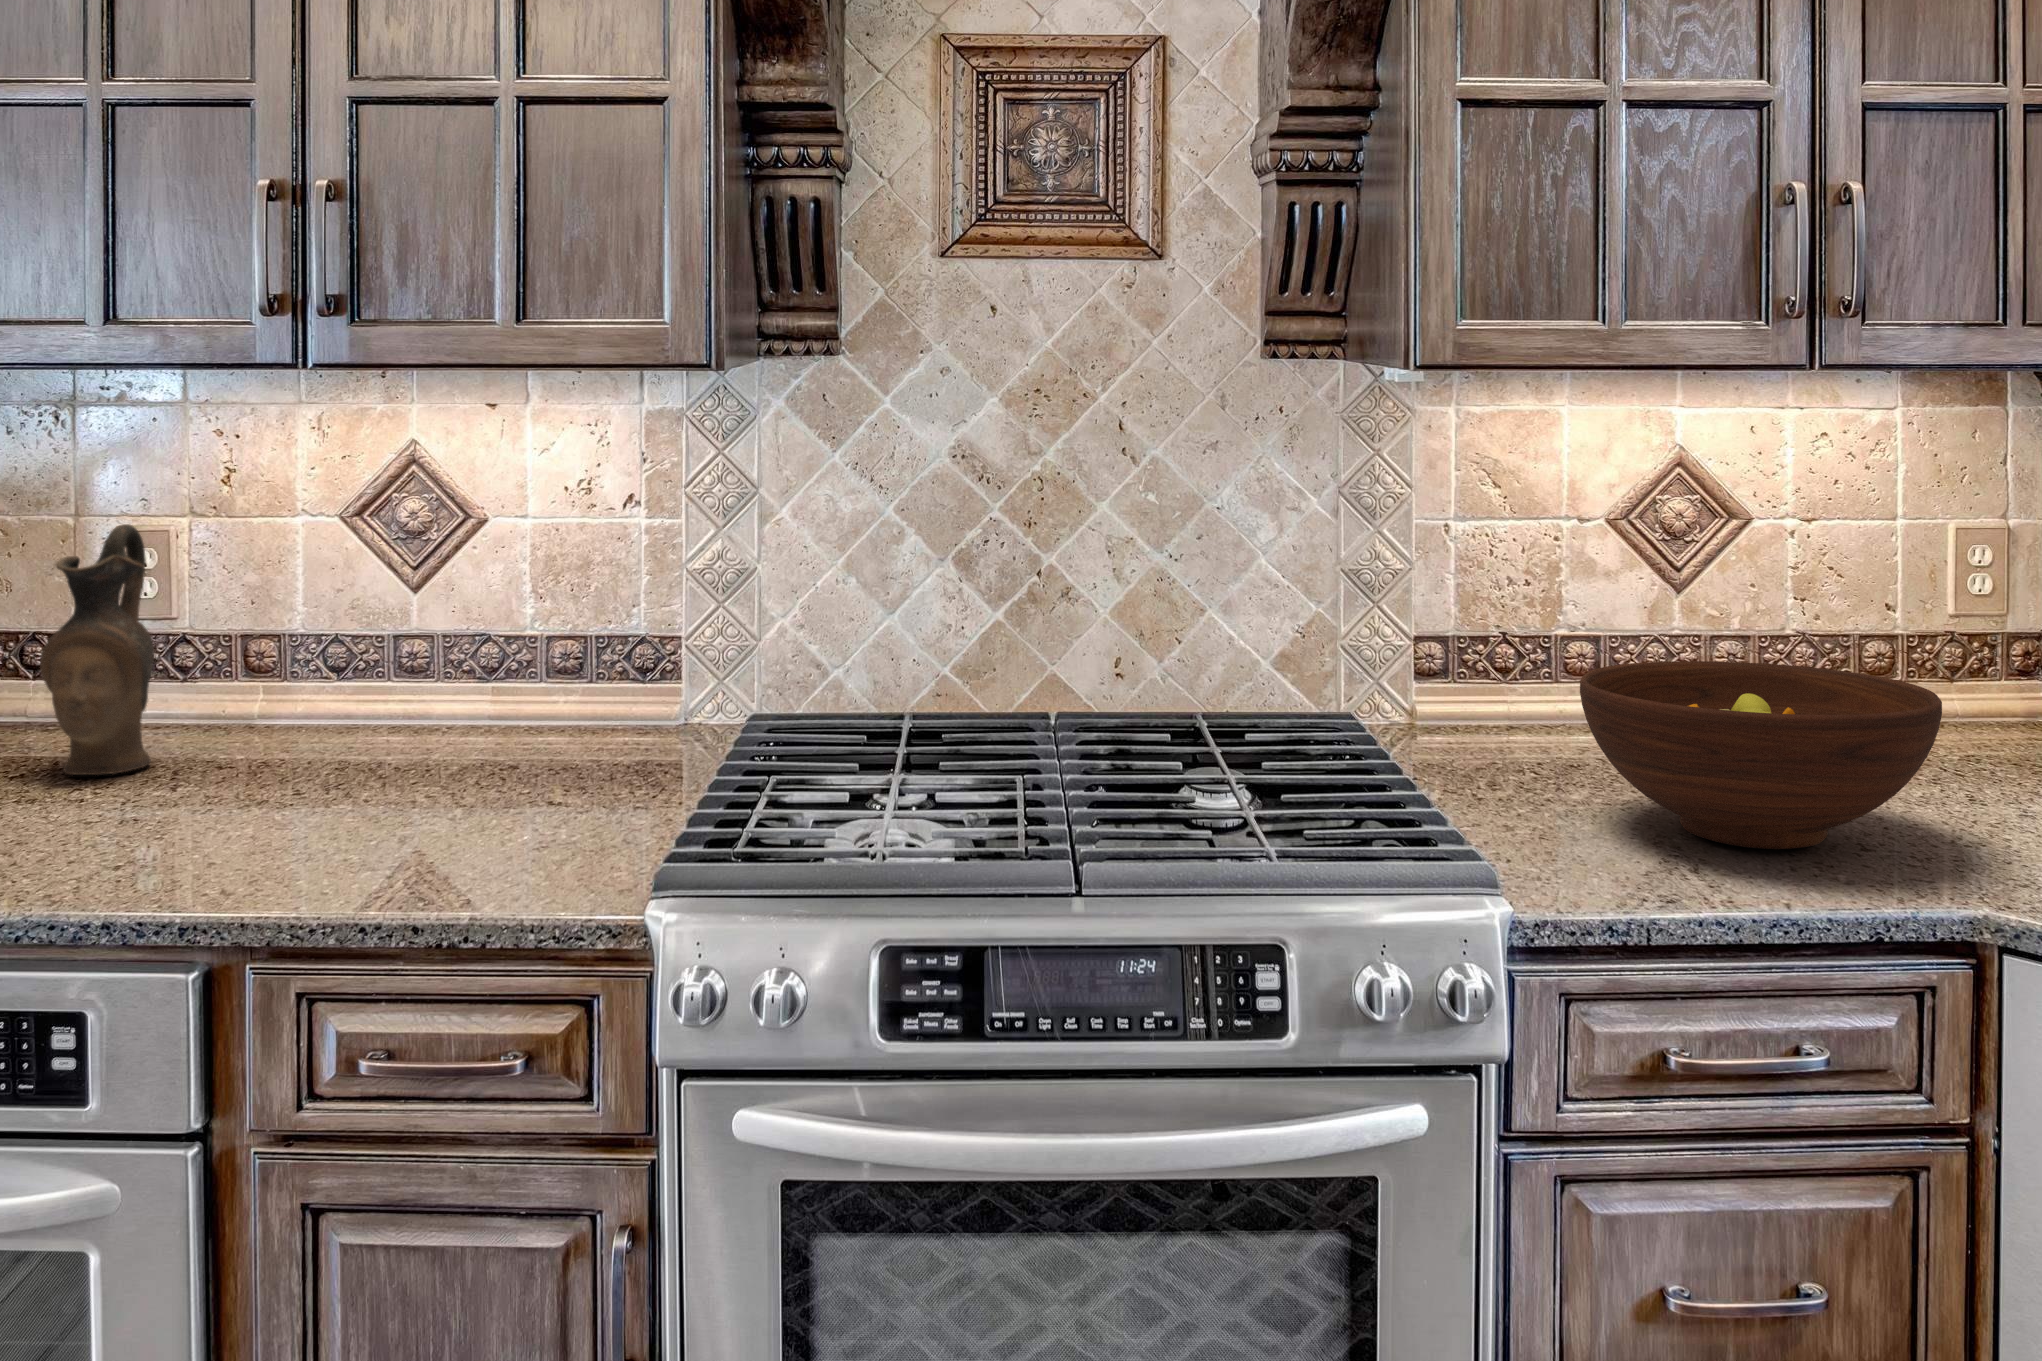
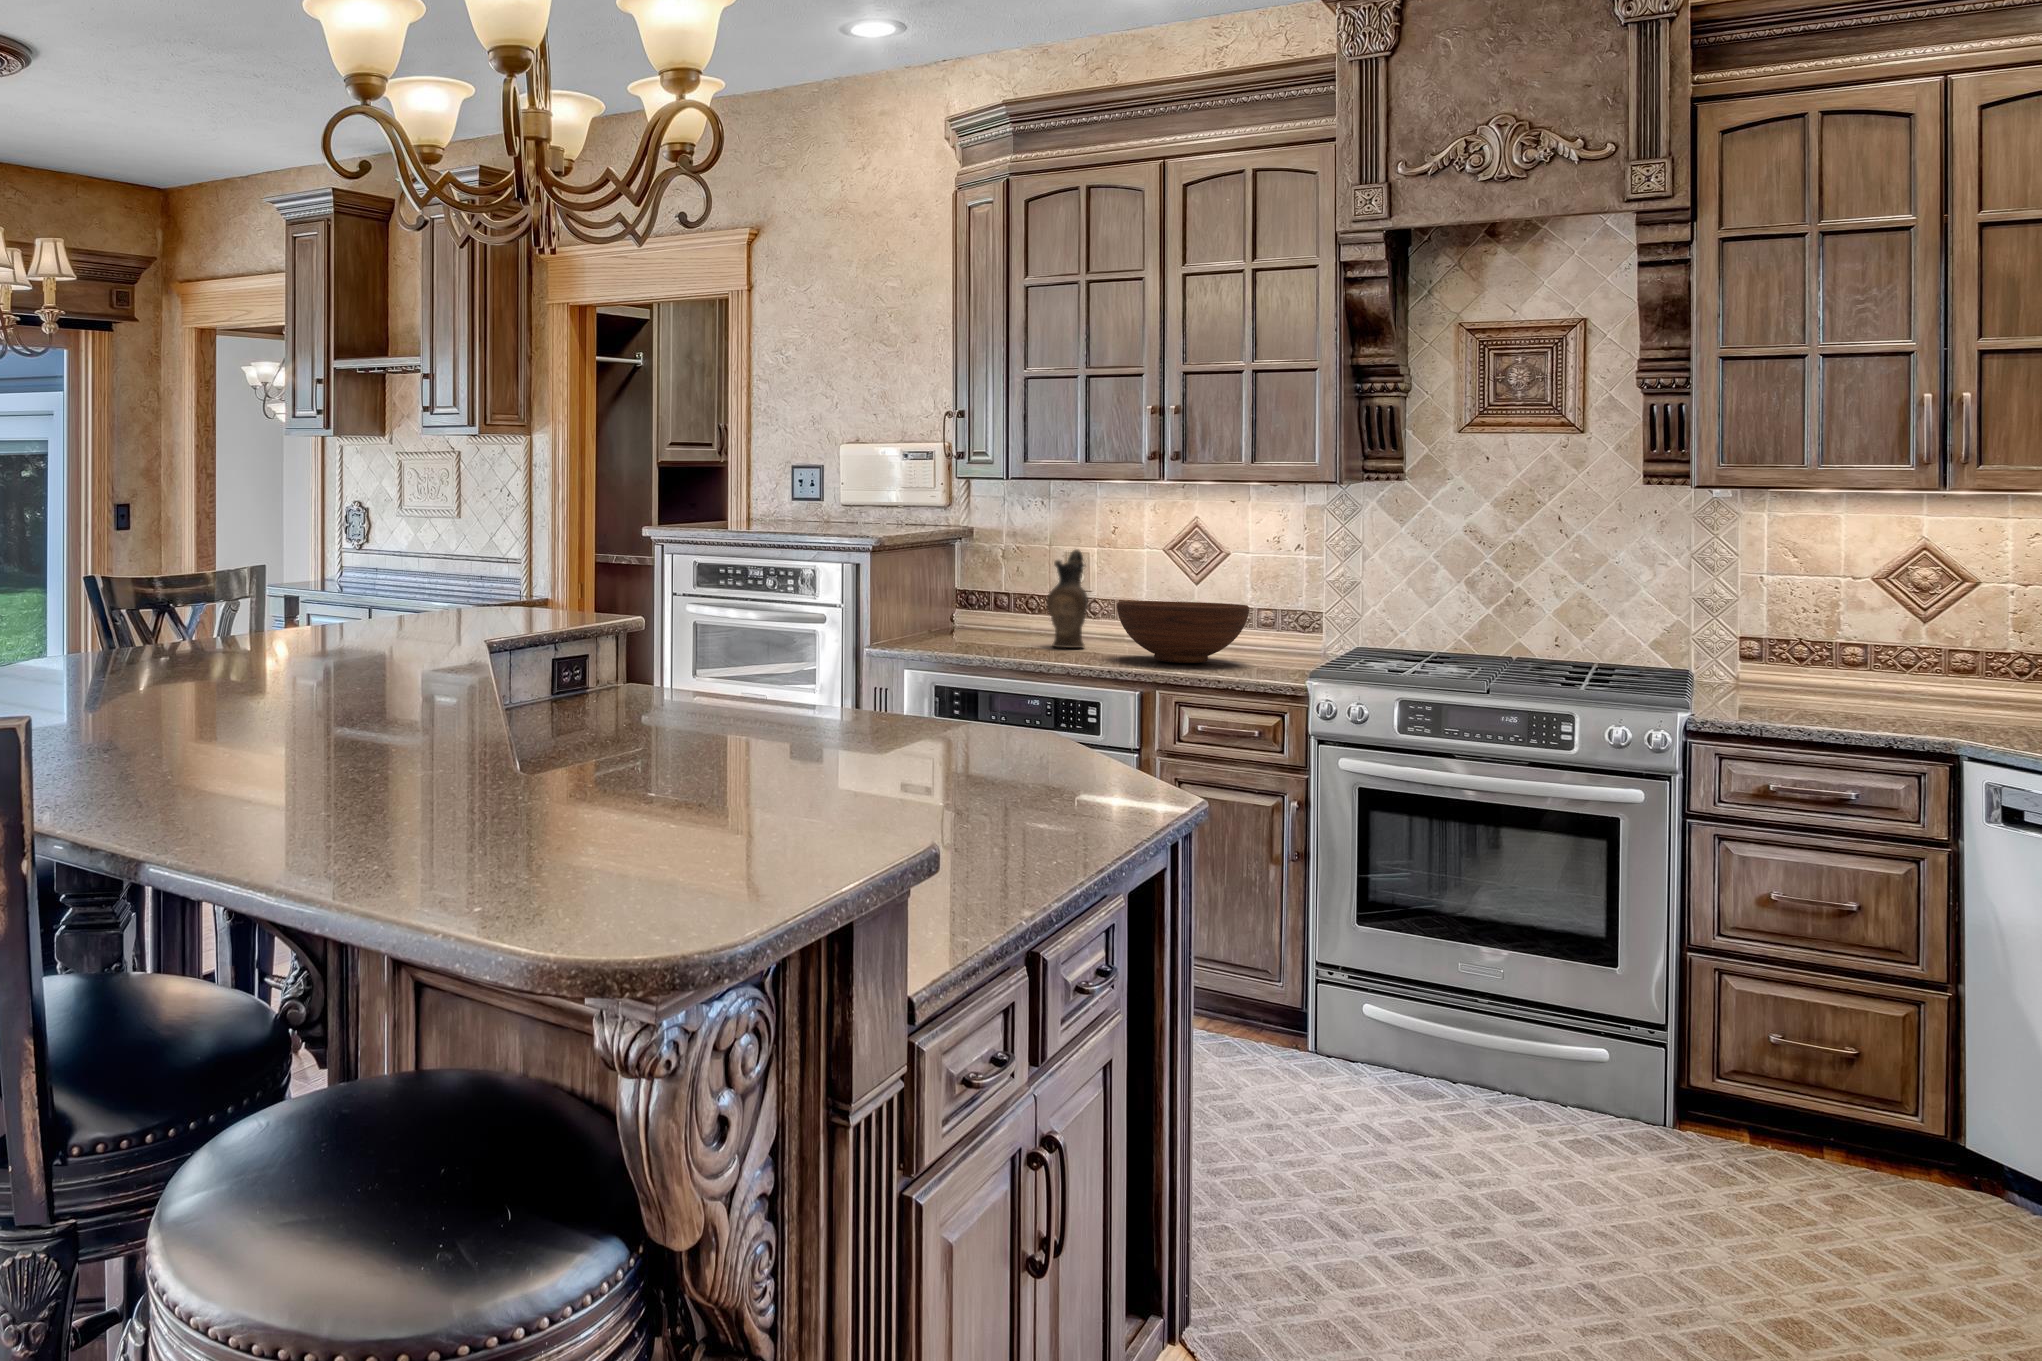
fruit bowl: present [1580,661,1942,849] -> present [1117,601,1249,663]

